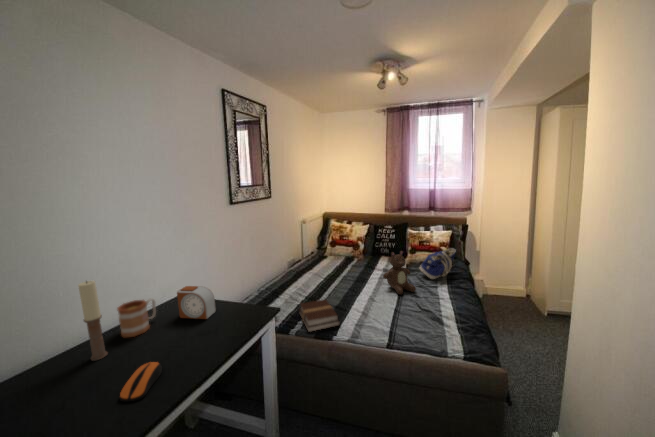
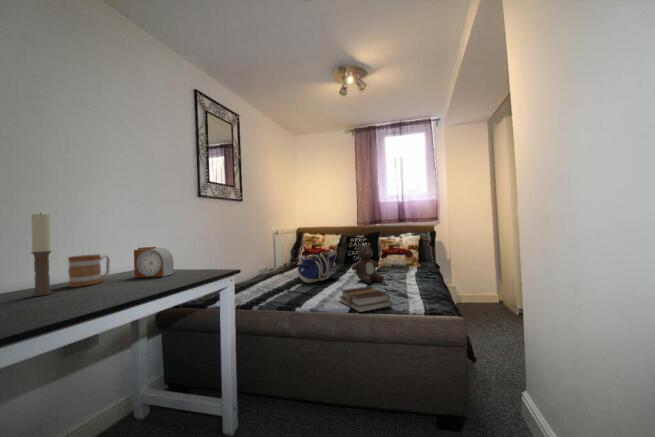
tote bag: present [420,248,456,279] -> present [296,251,337,283]
book: present [299,300,340,332] -> present [340,287,392,312]
computer mouse: present [119,362,162,401] -> none [61,285,110,307]

